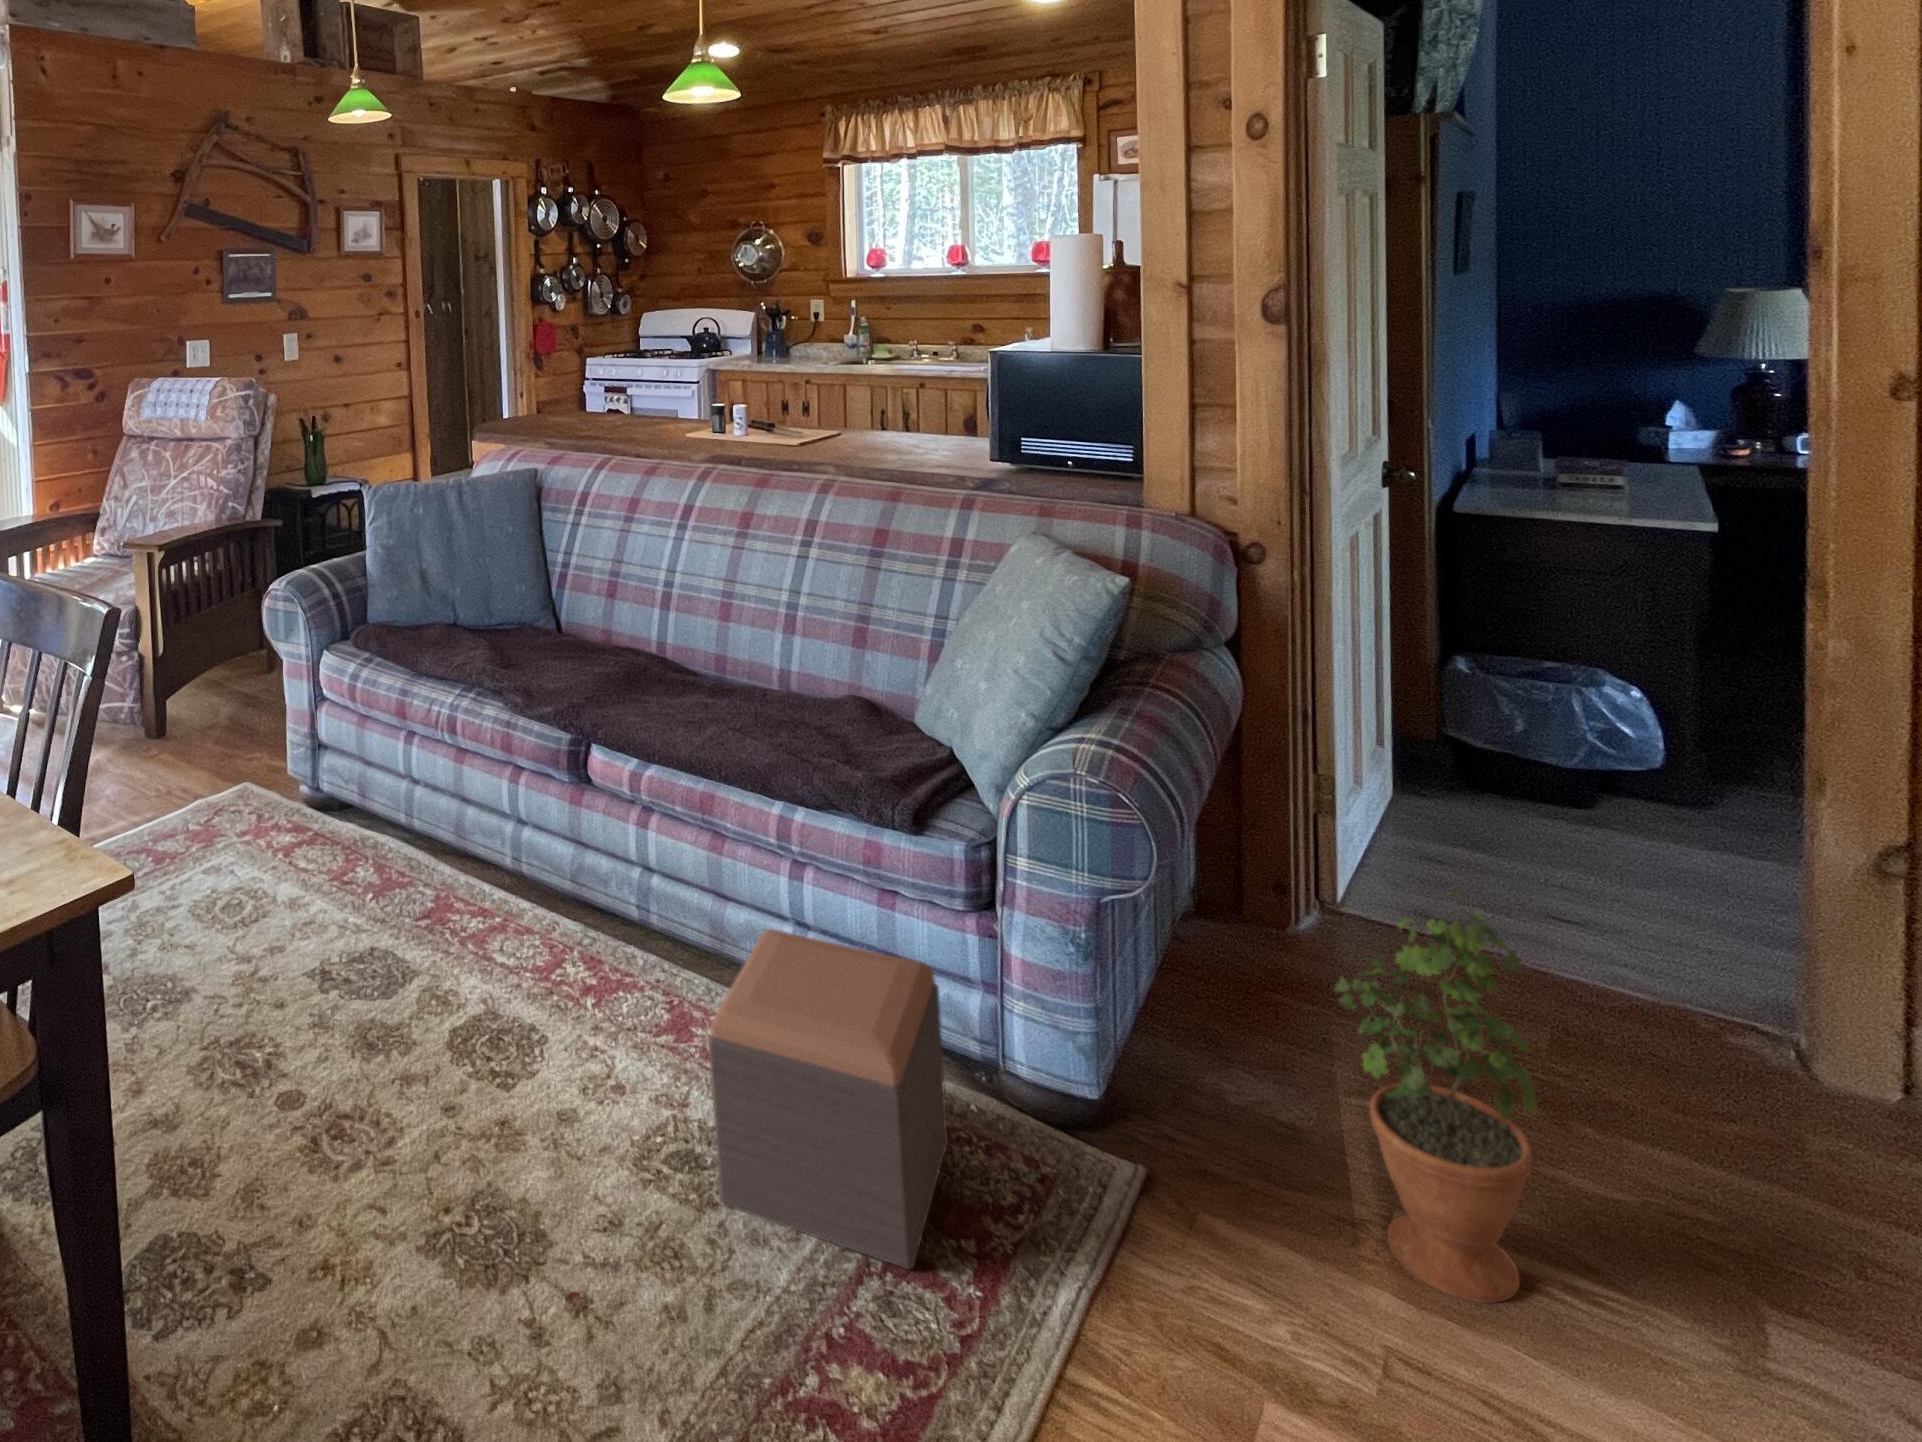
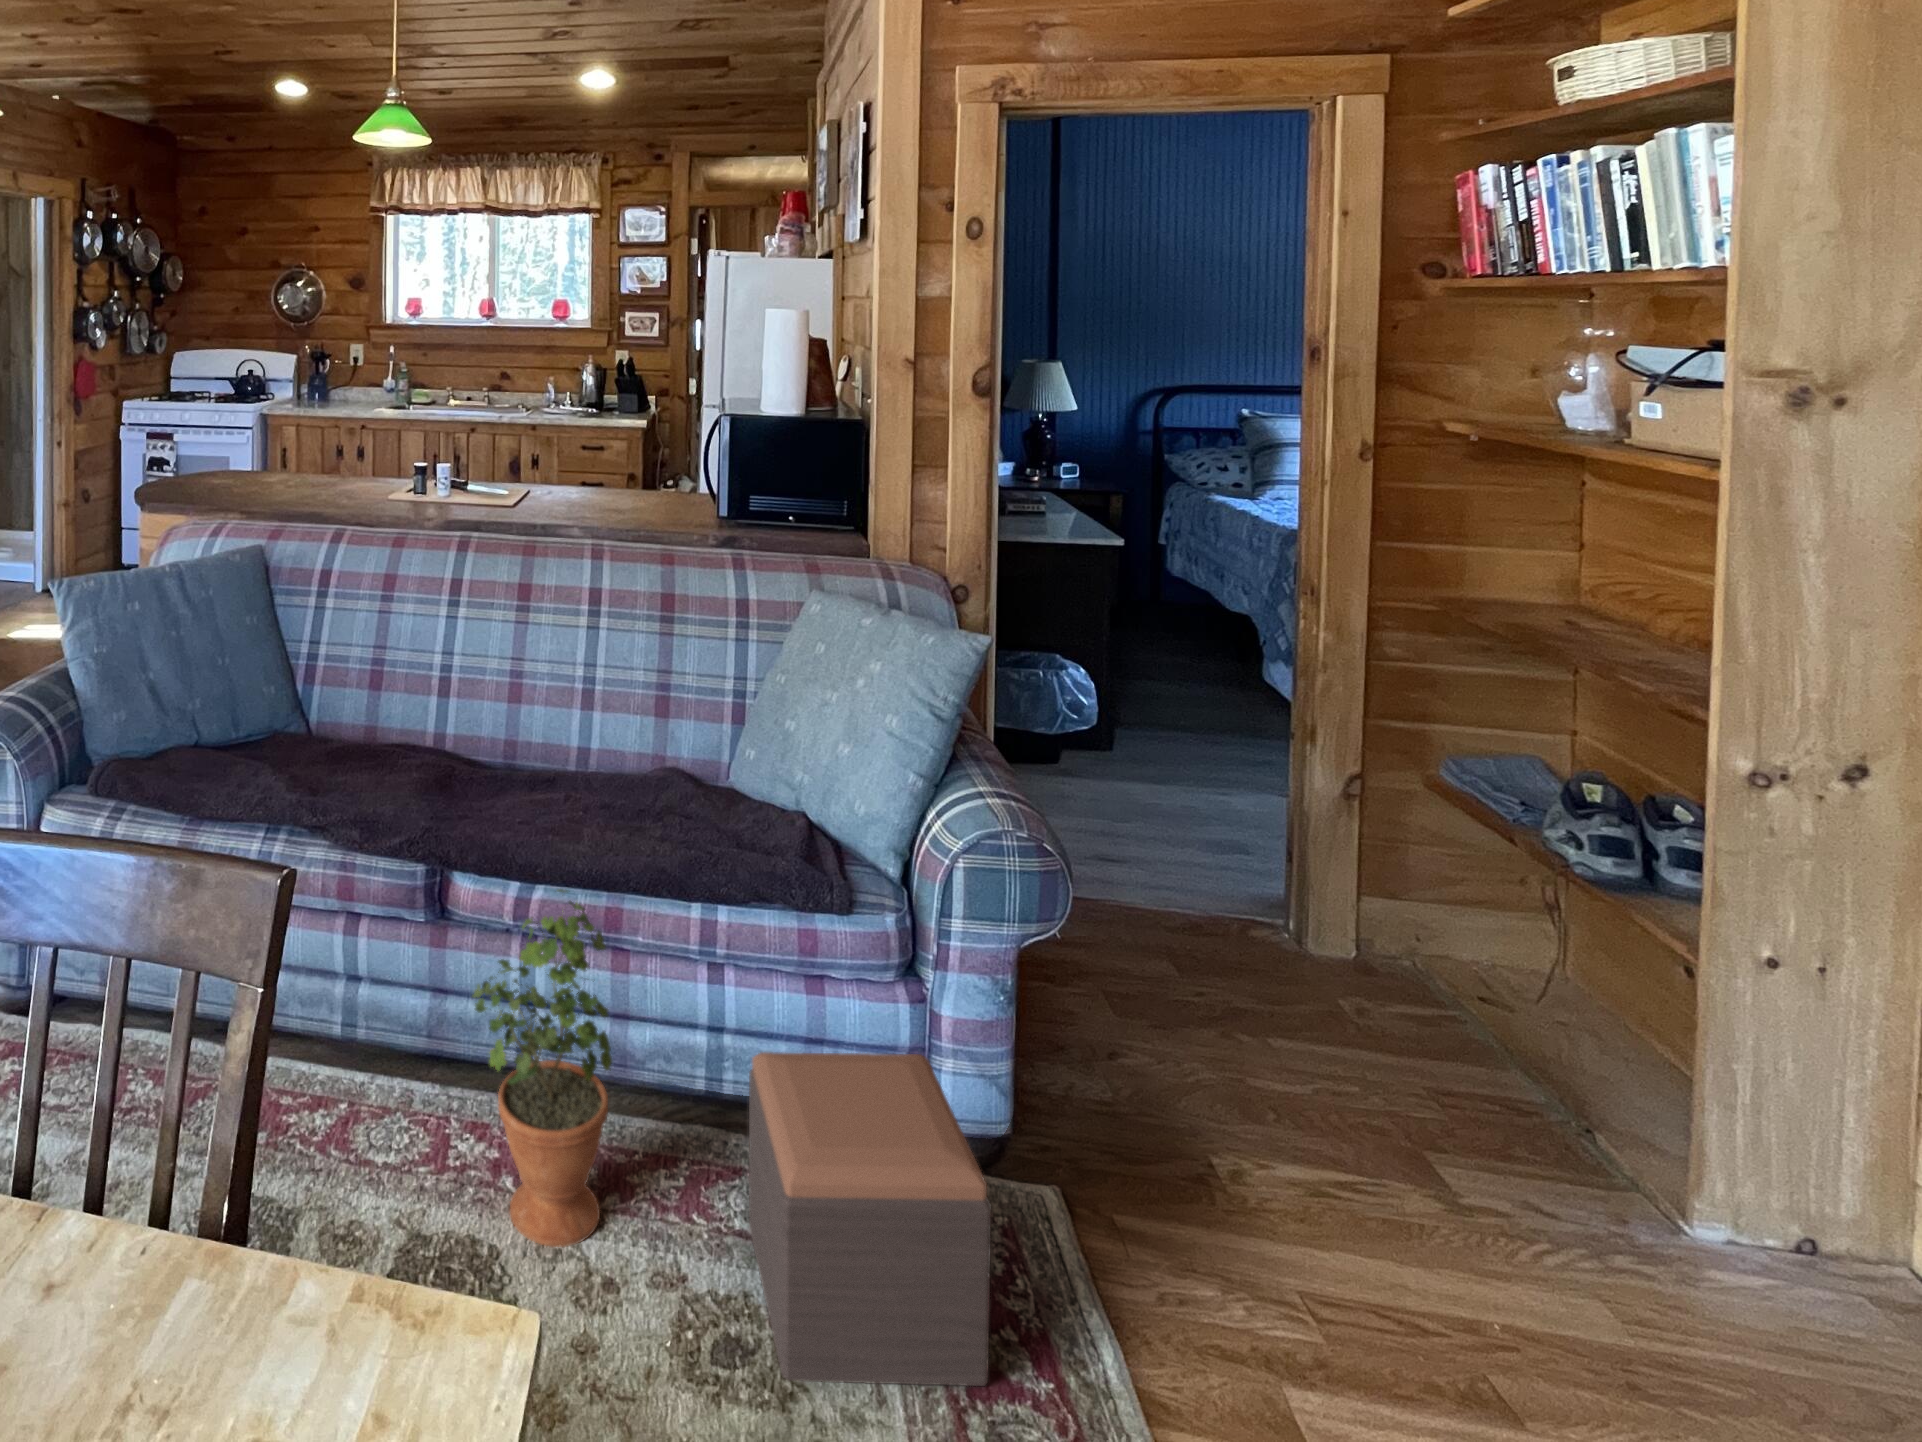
potted plant: present [1335,893,1537,1303] -> present [473,890,612,1247]

